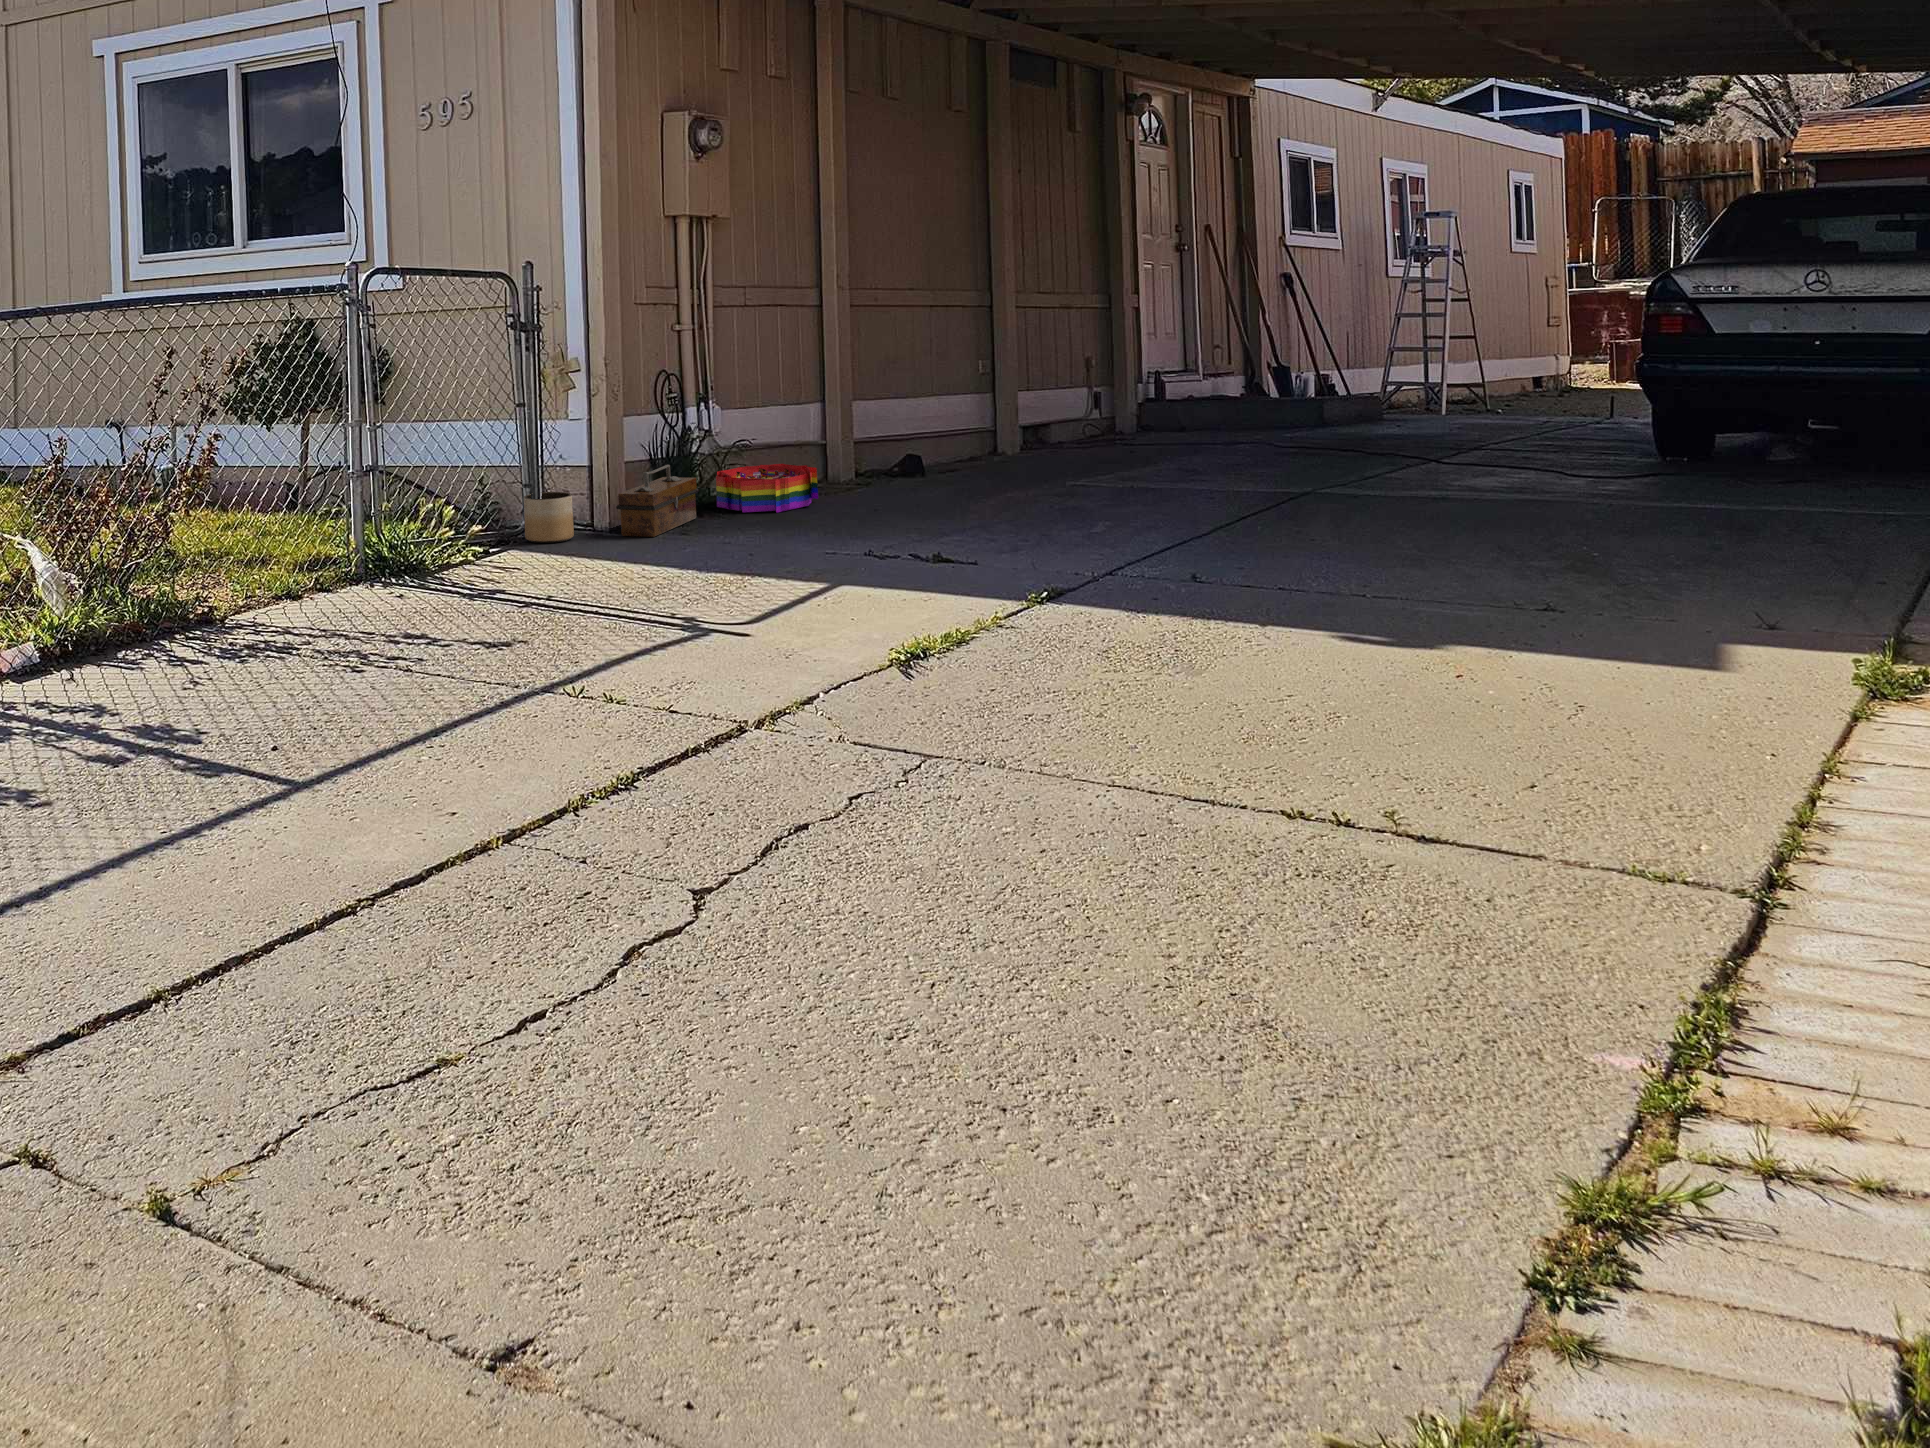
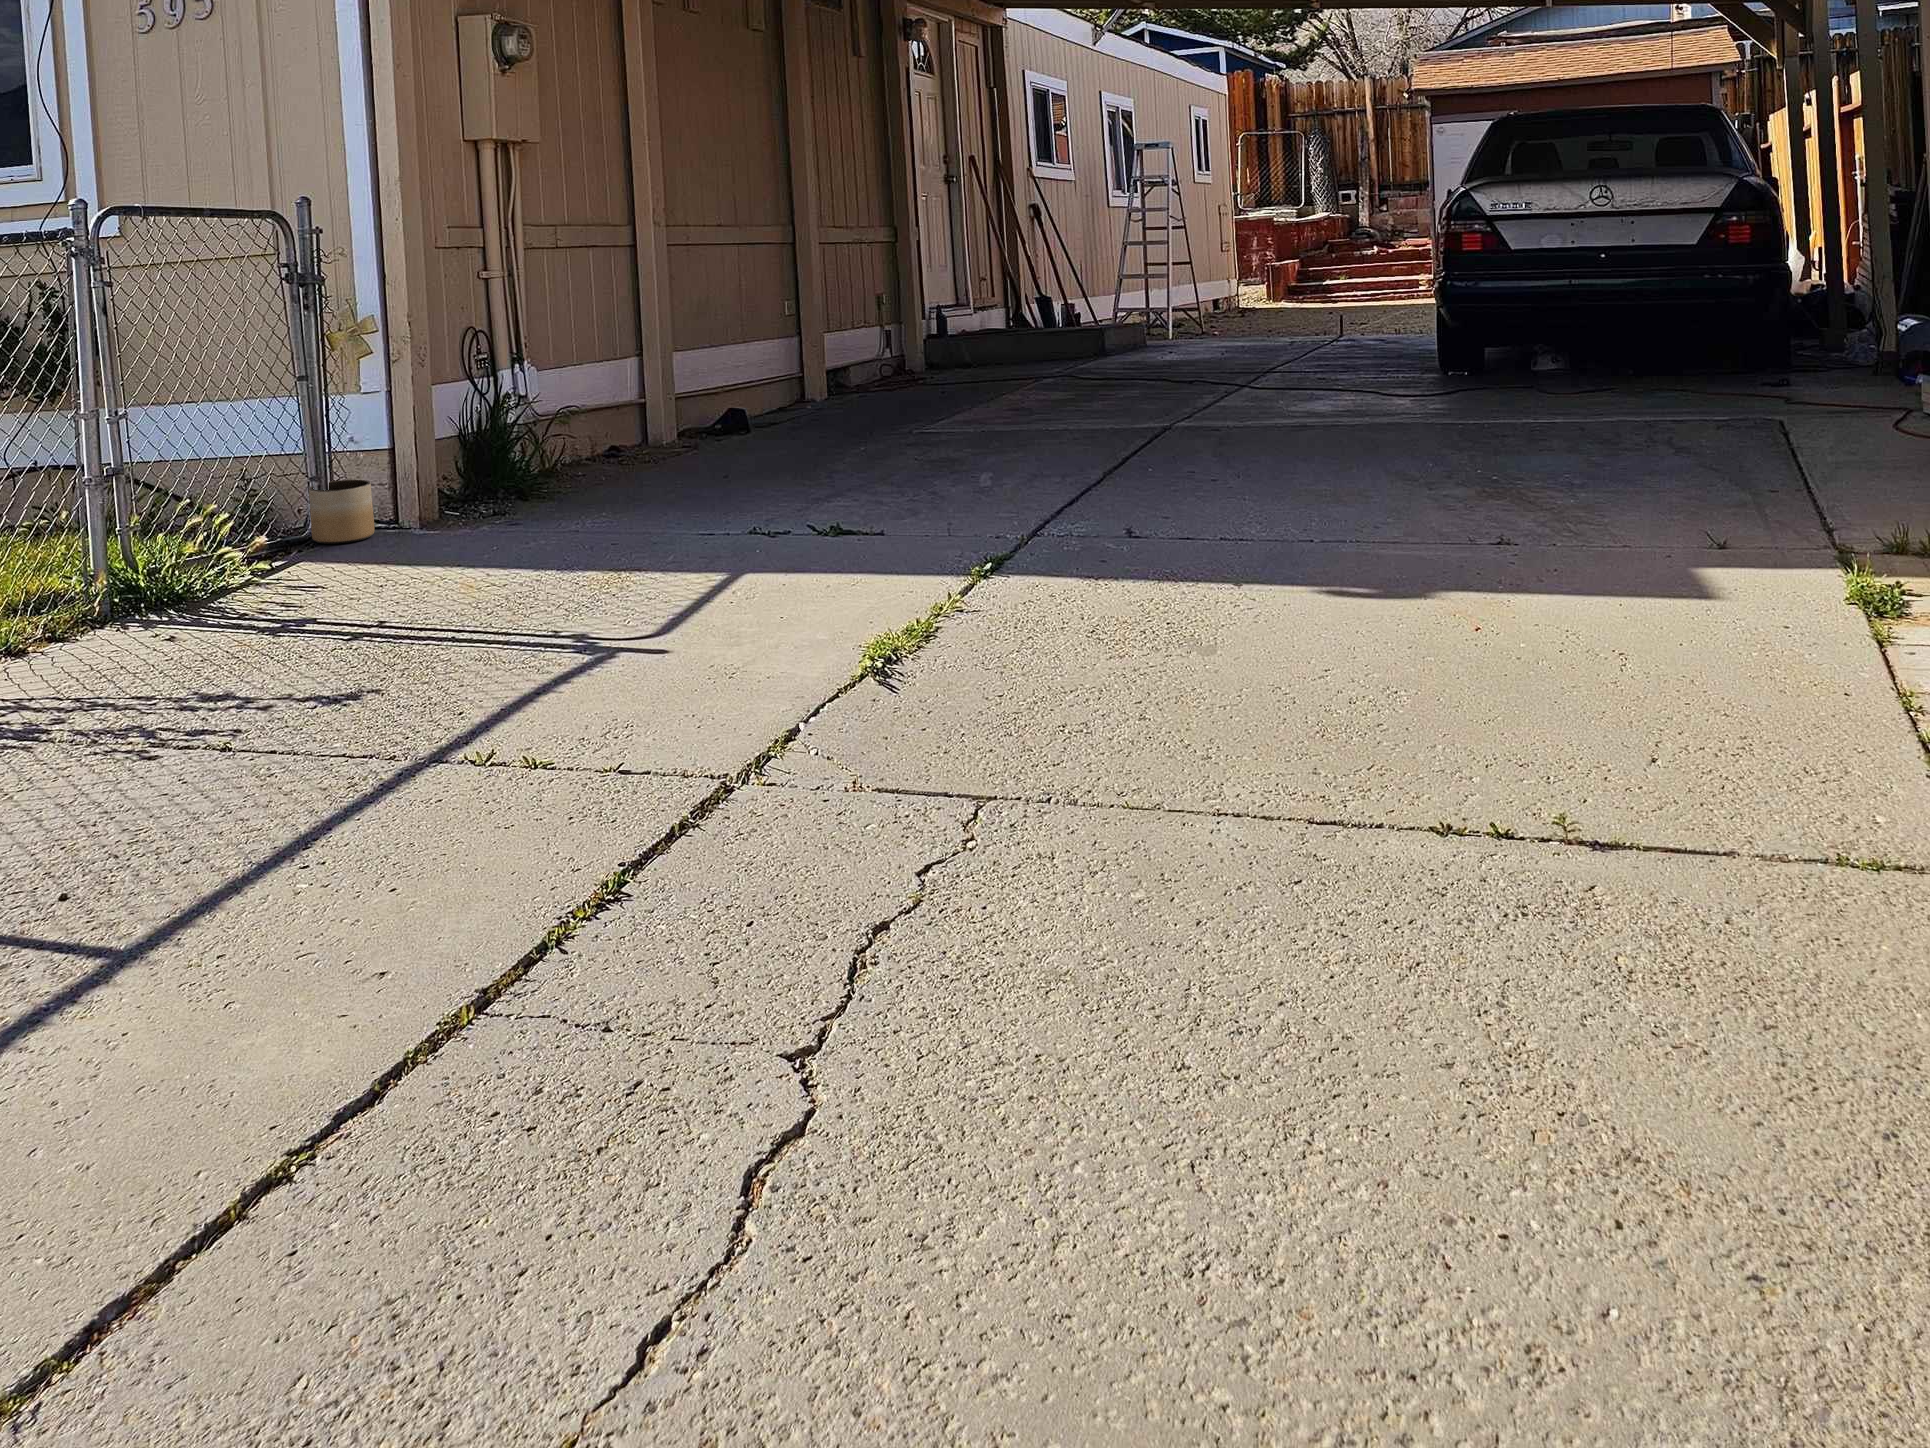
storage bin: present [716,464,818,512] -> none [532,428,651,488]
toolbox: present [616,465,699,537] -> none [427,438,519,527]

